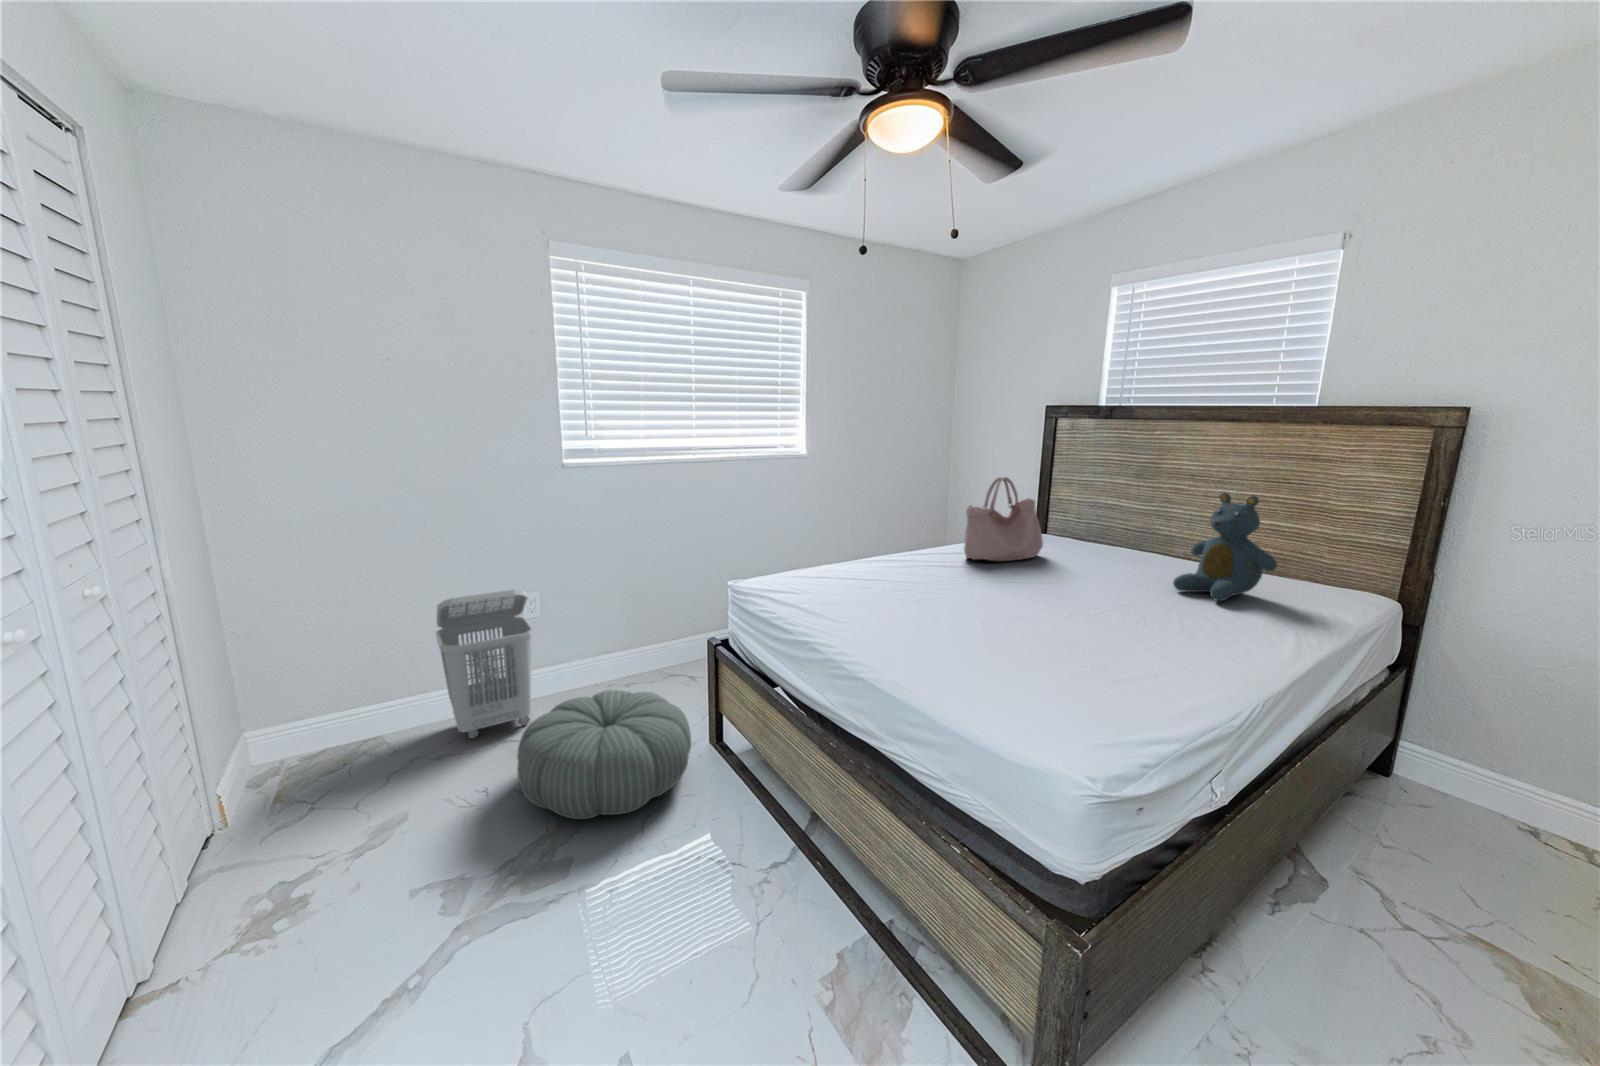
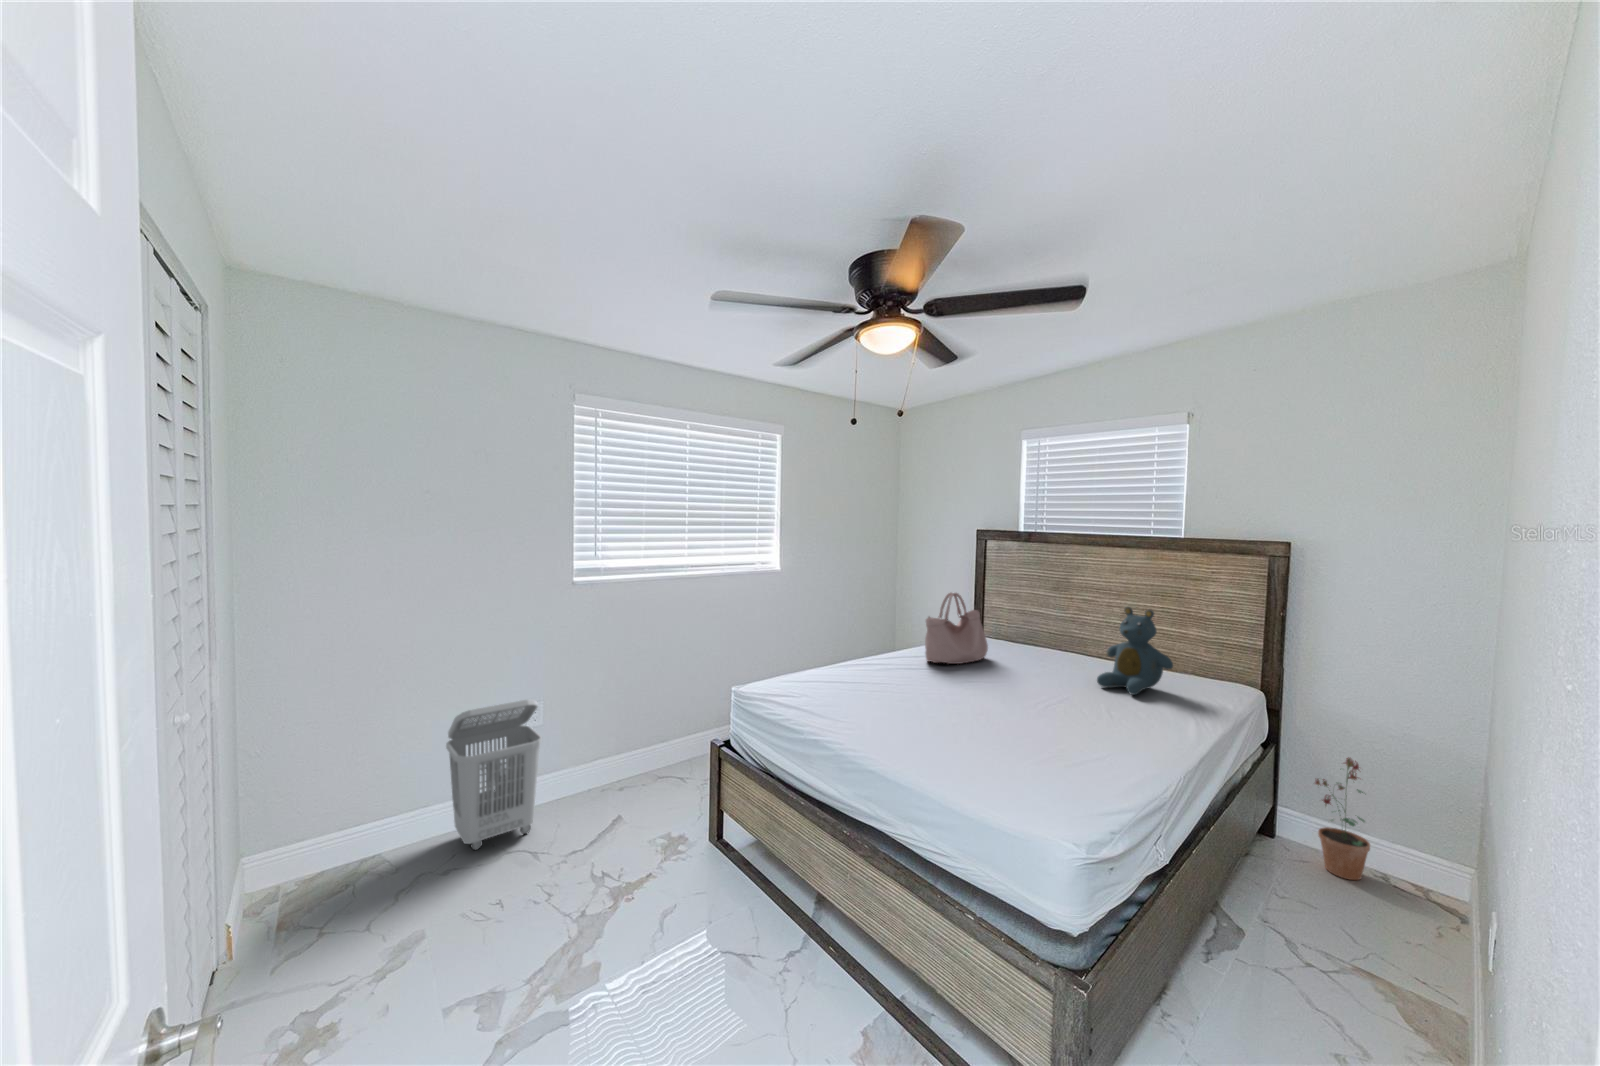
potted plant: none [1450,686,1528,833] -> present [1315,757,1370,880]
pouf: present [517,690,691,819] -> none [536,794,699,923]

